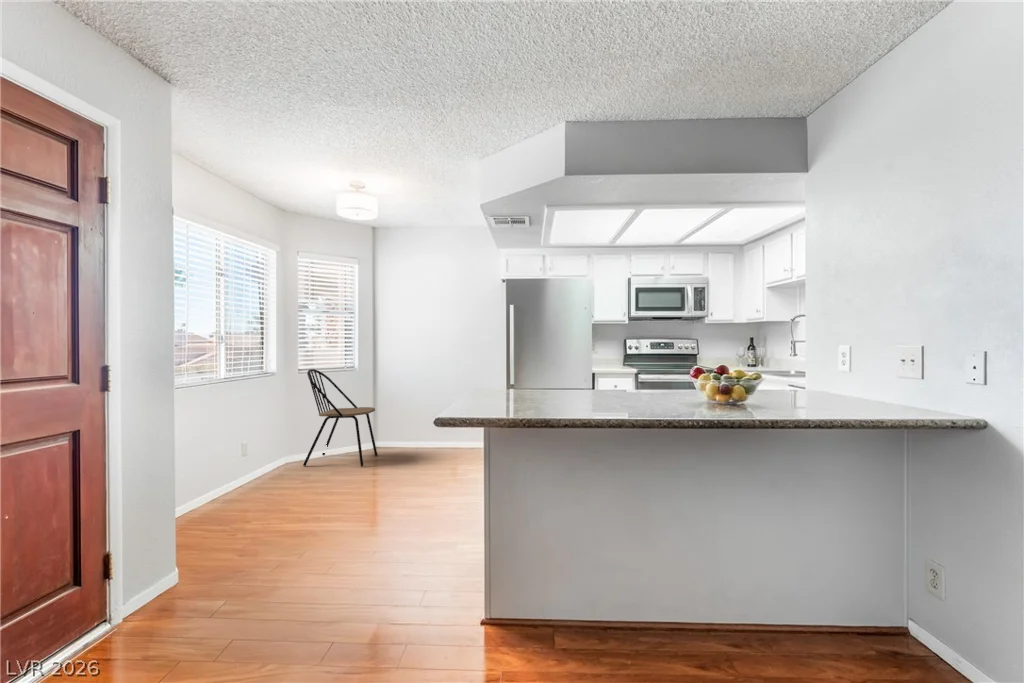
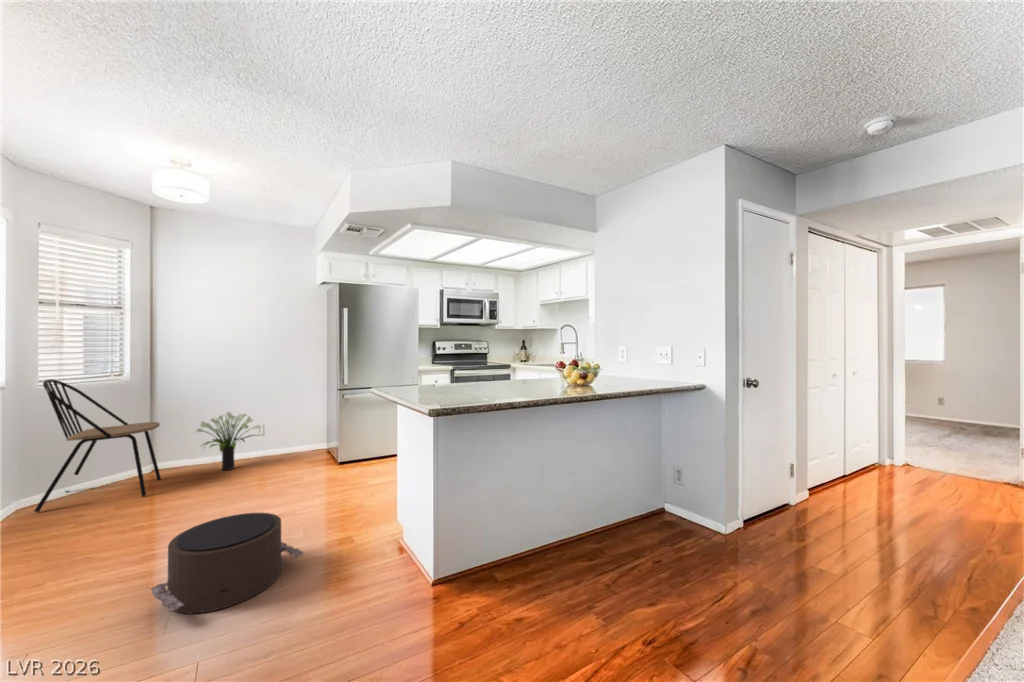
potted plant: none [399,404,447,456] -> present [196,412,260,470]
pouf: none [333,489,430,555] -> present [151,513,303,614]

